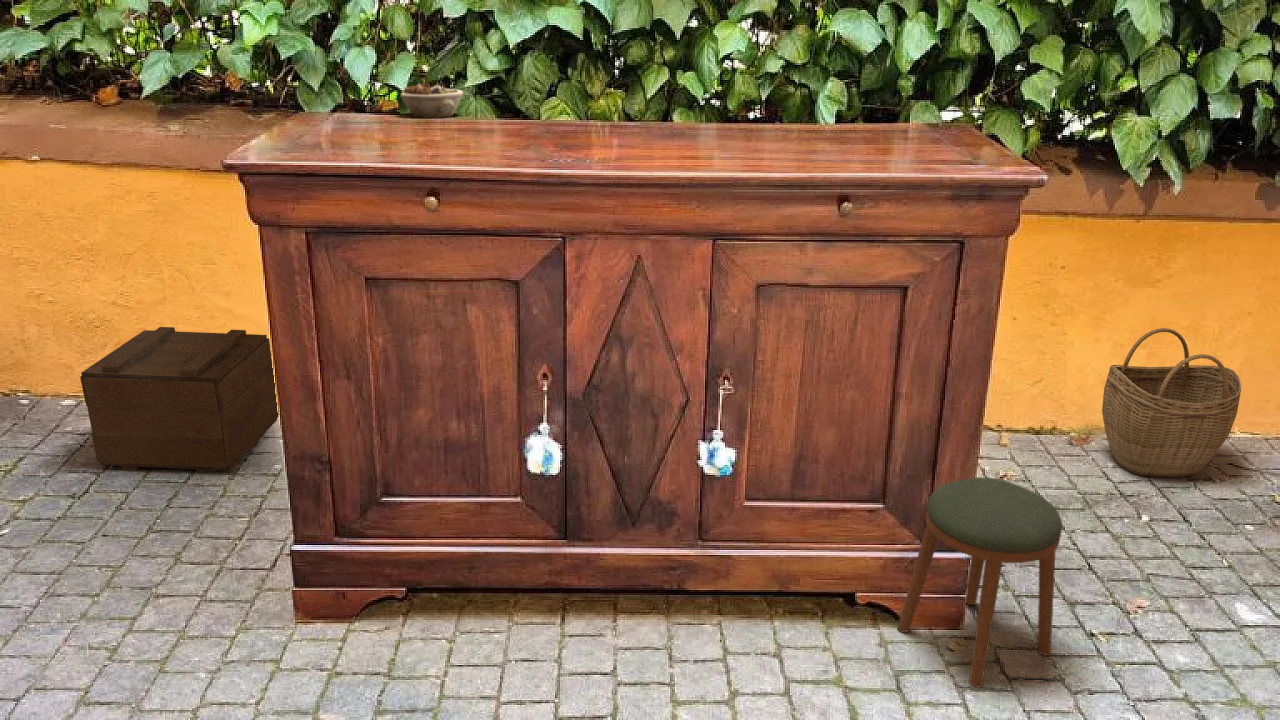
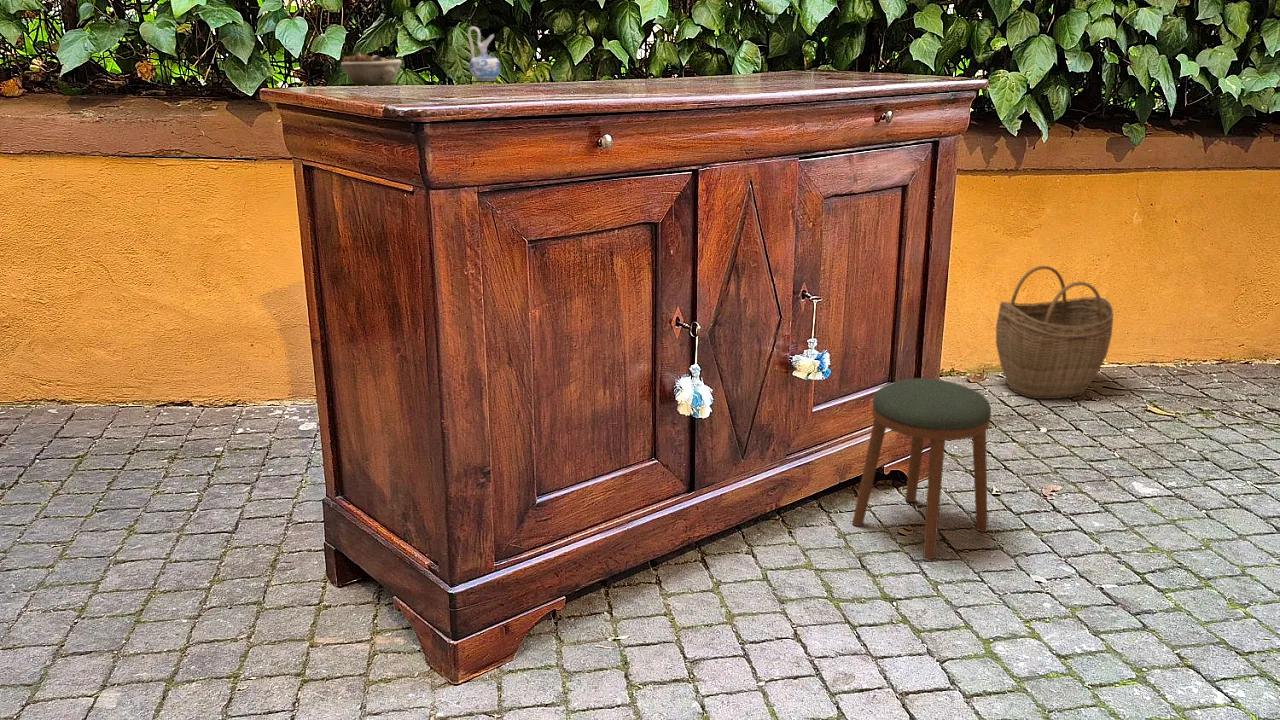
ceramic pitcher: none [533,57,566,116] -> present [468,27,501,81]
wooden crate: present [80,327,278,474] -> none [7,316,206,461]

